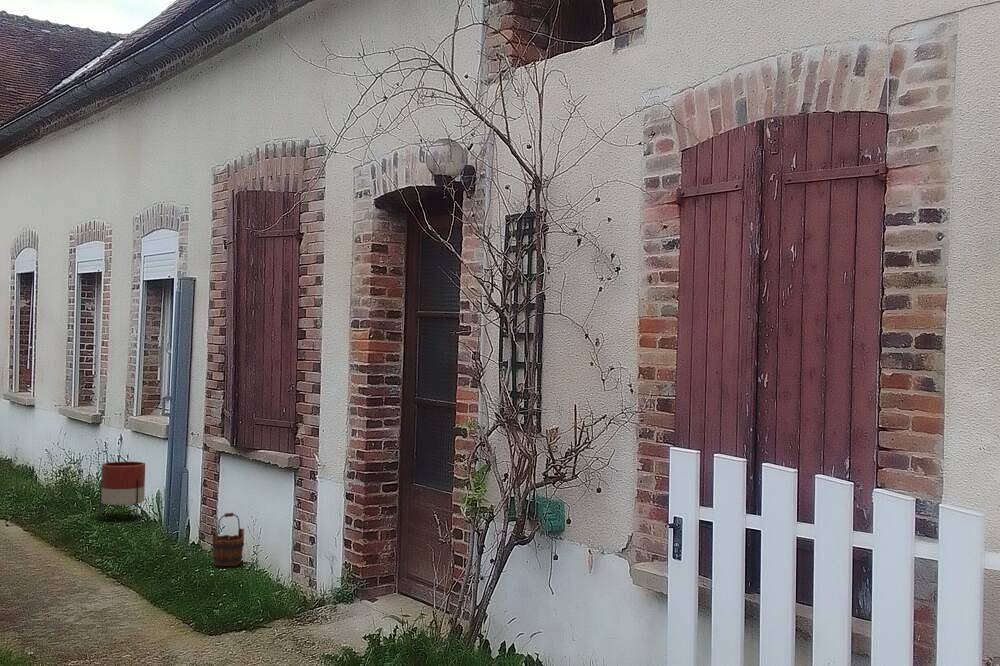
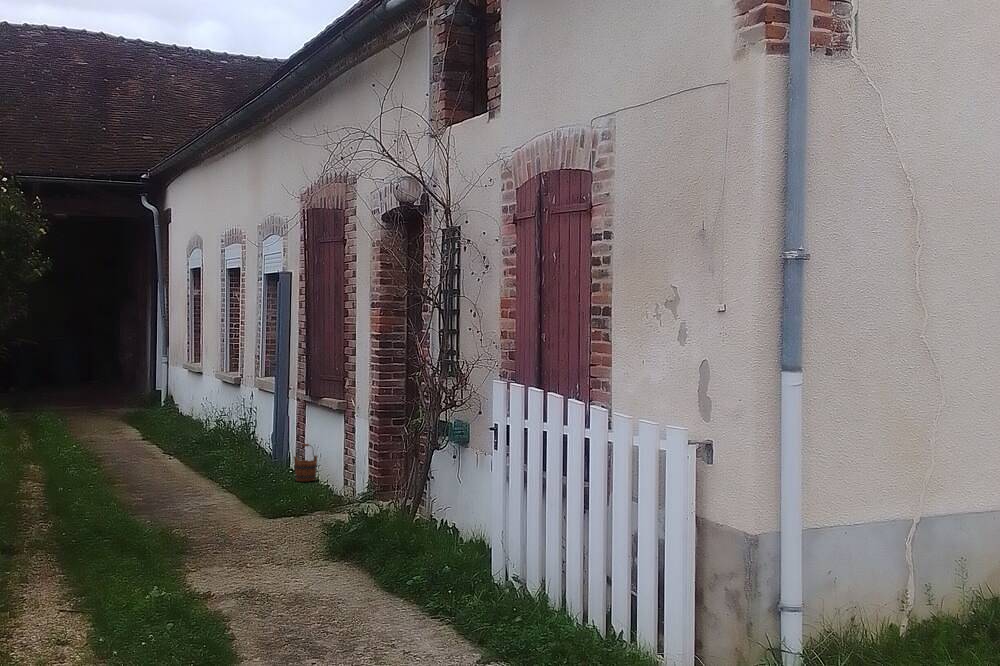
planter: present [99,462,145,521] -> none [232,412,265,455]

